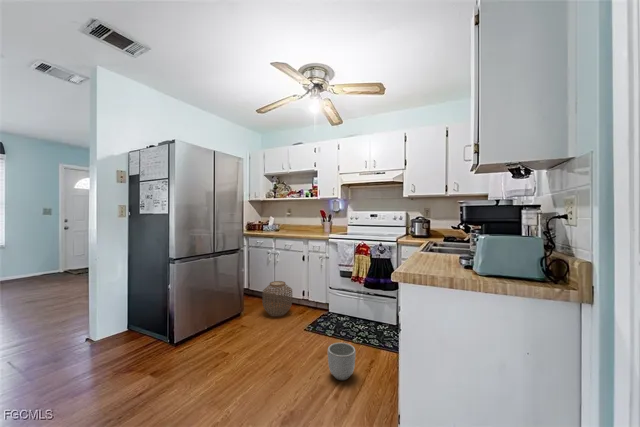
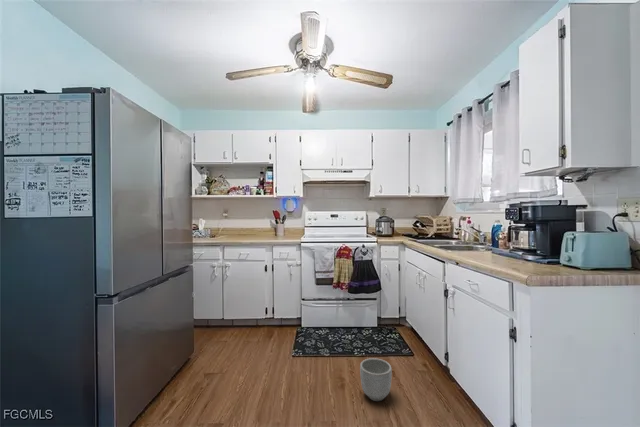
woven basket: present [262,281,292,316] -> none [222,299,261,345]

